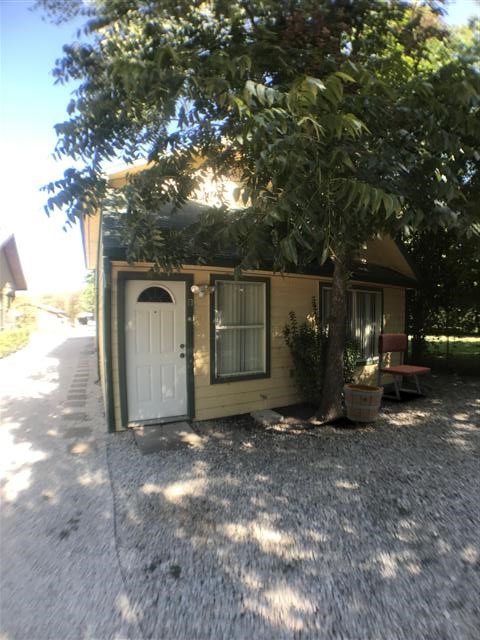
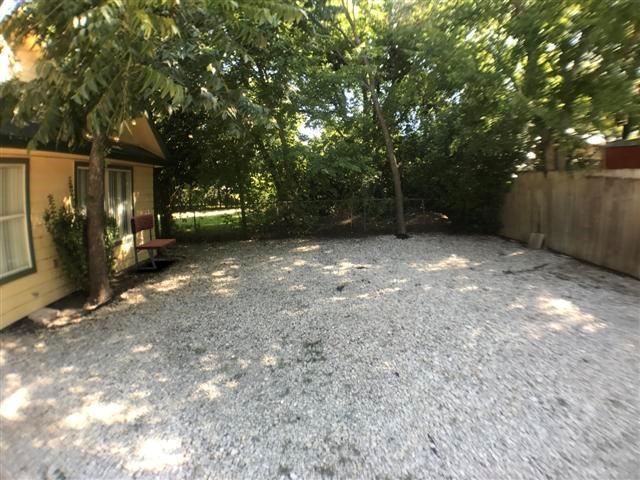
wooden bucket: present [343,383,384,422] -> none [111,264,148,297]

